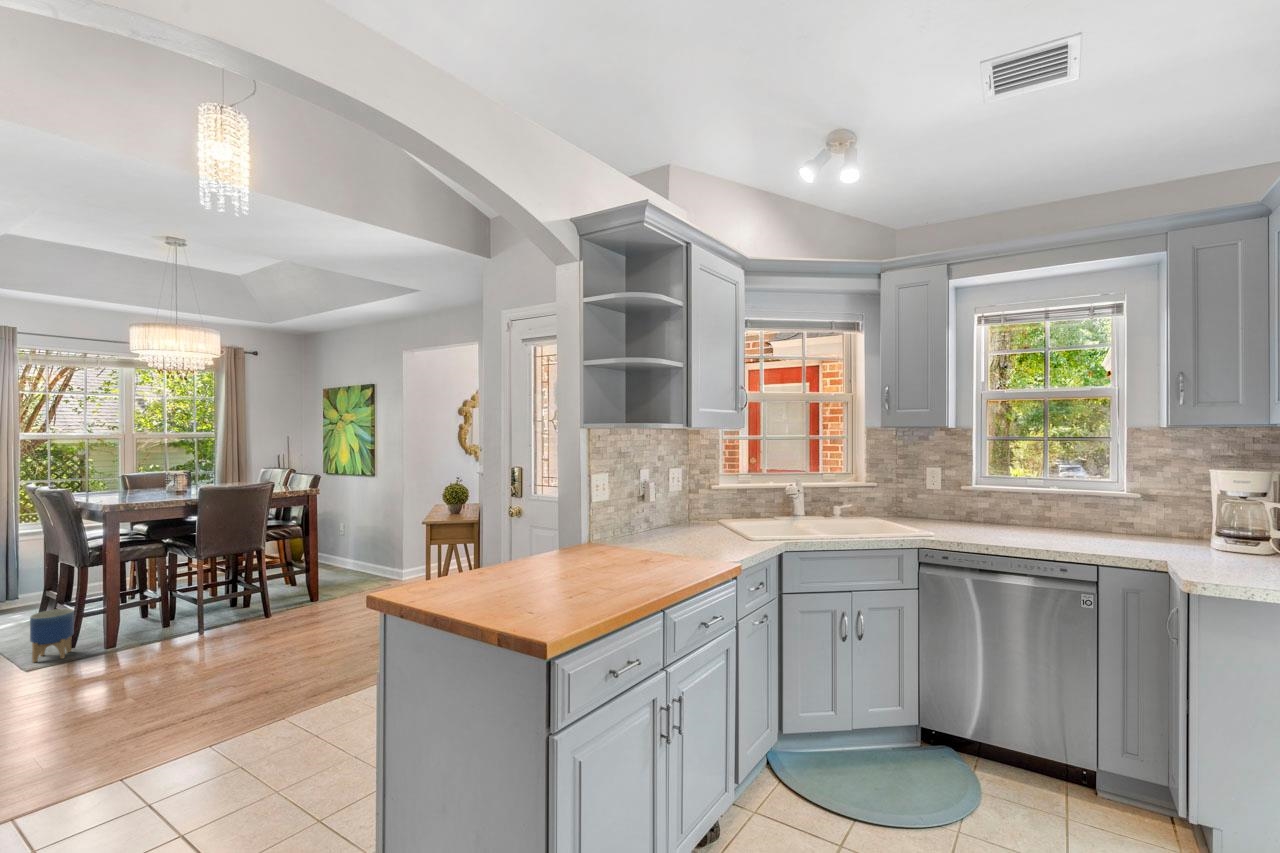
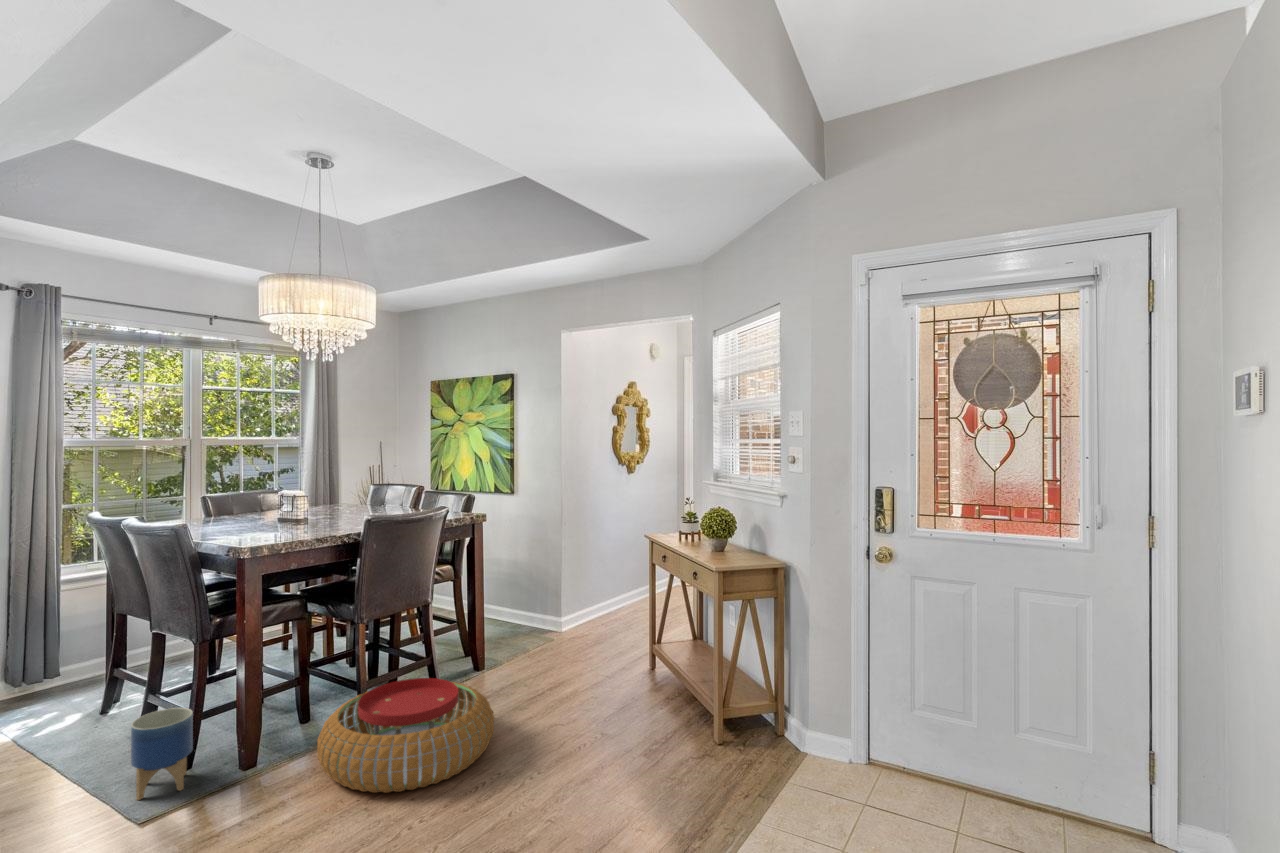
pouf: none [151,597,284,661] -> present [317,678,494,793]

